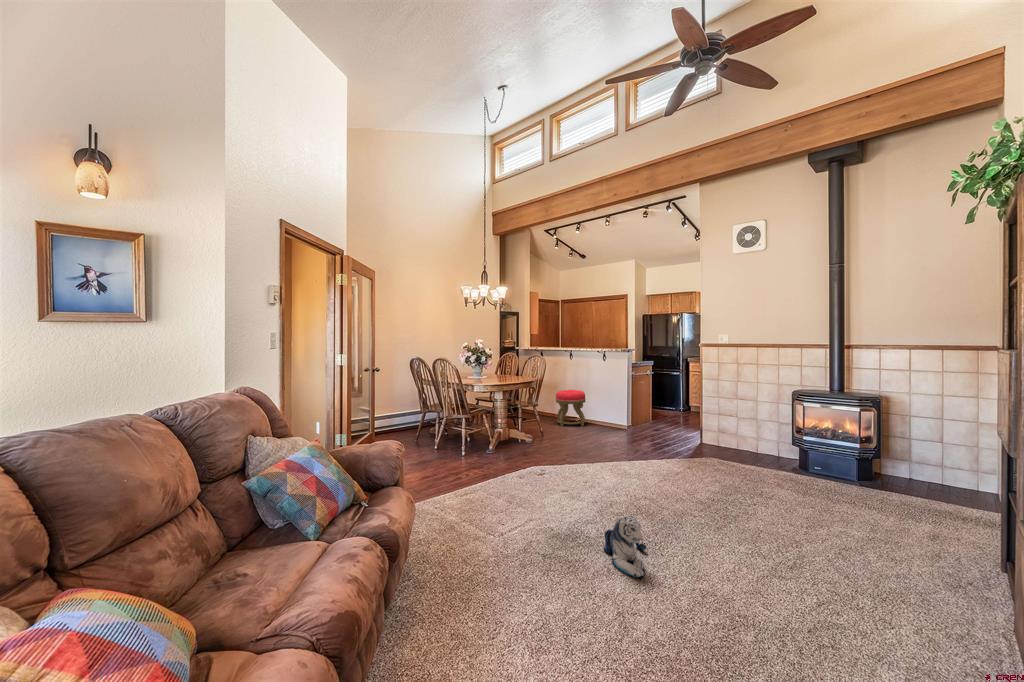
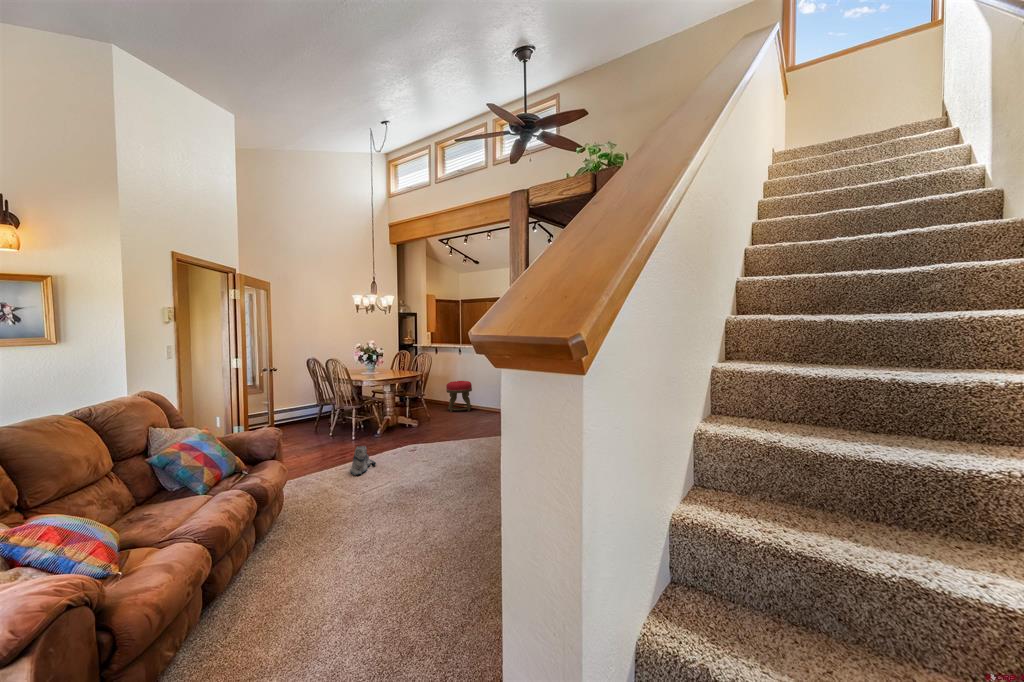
plush toy: present [604,516,647,578] -> present [351,446,376,475]

